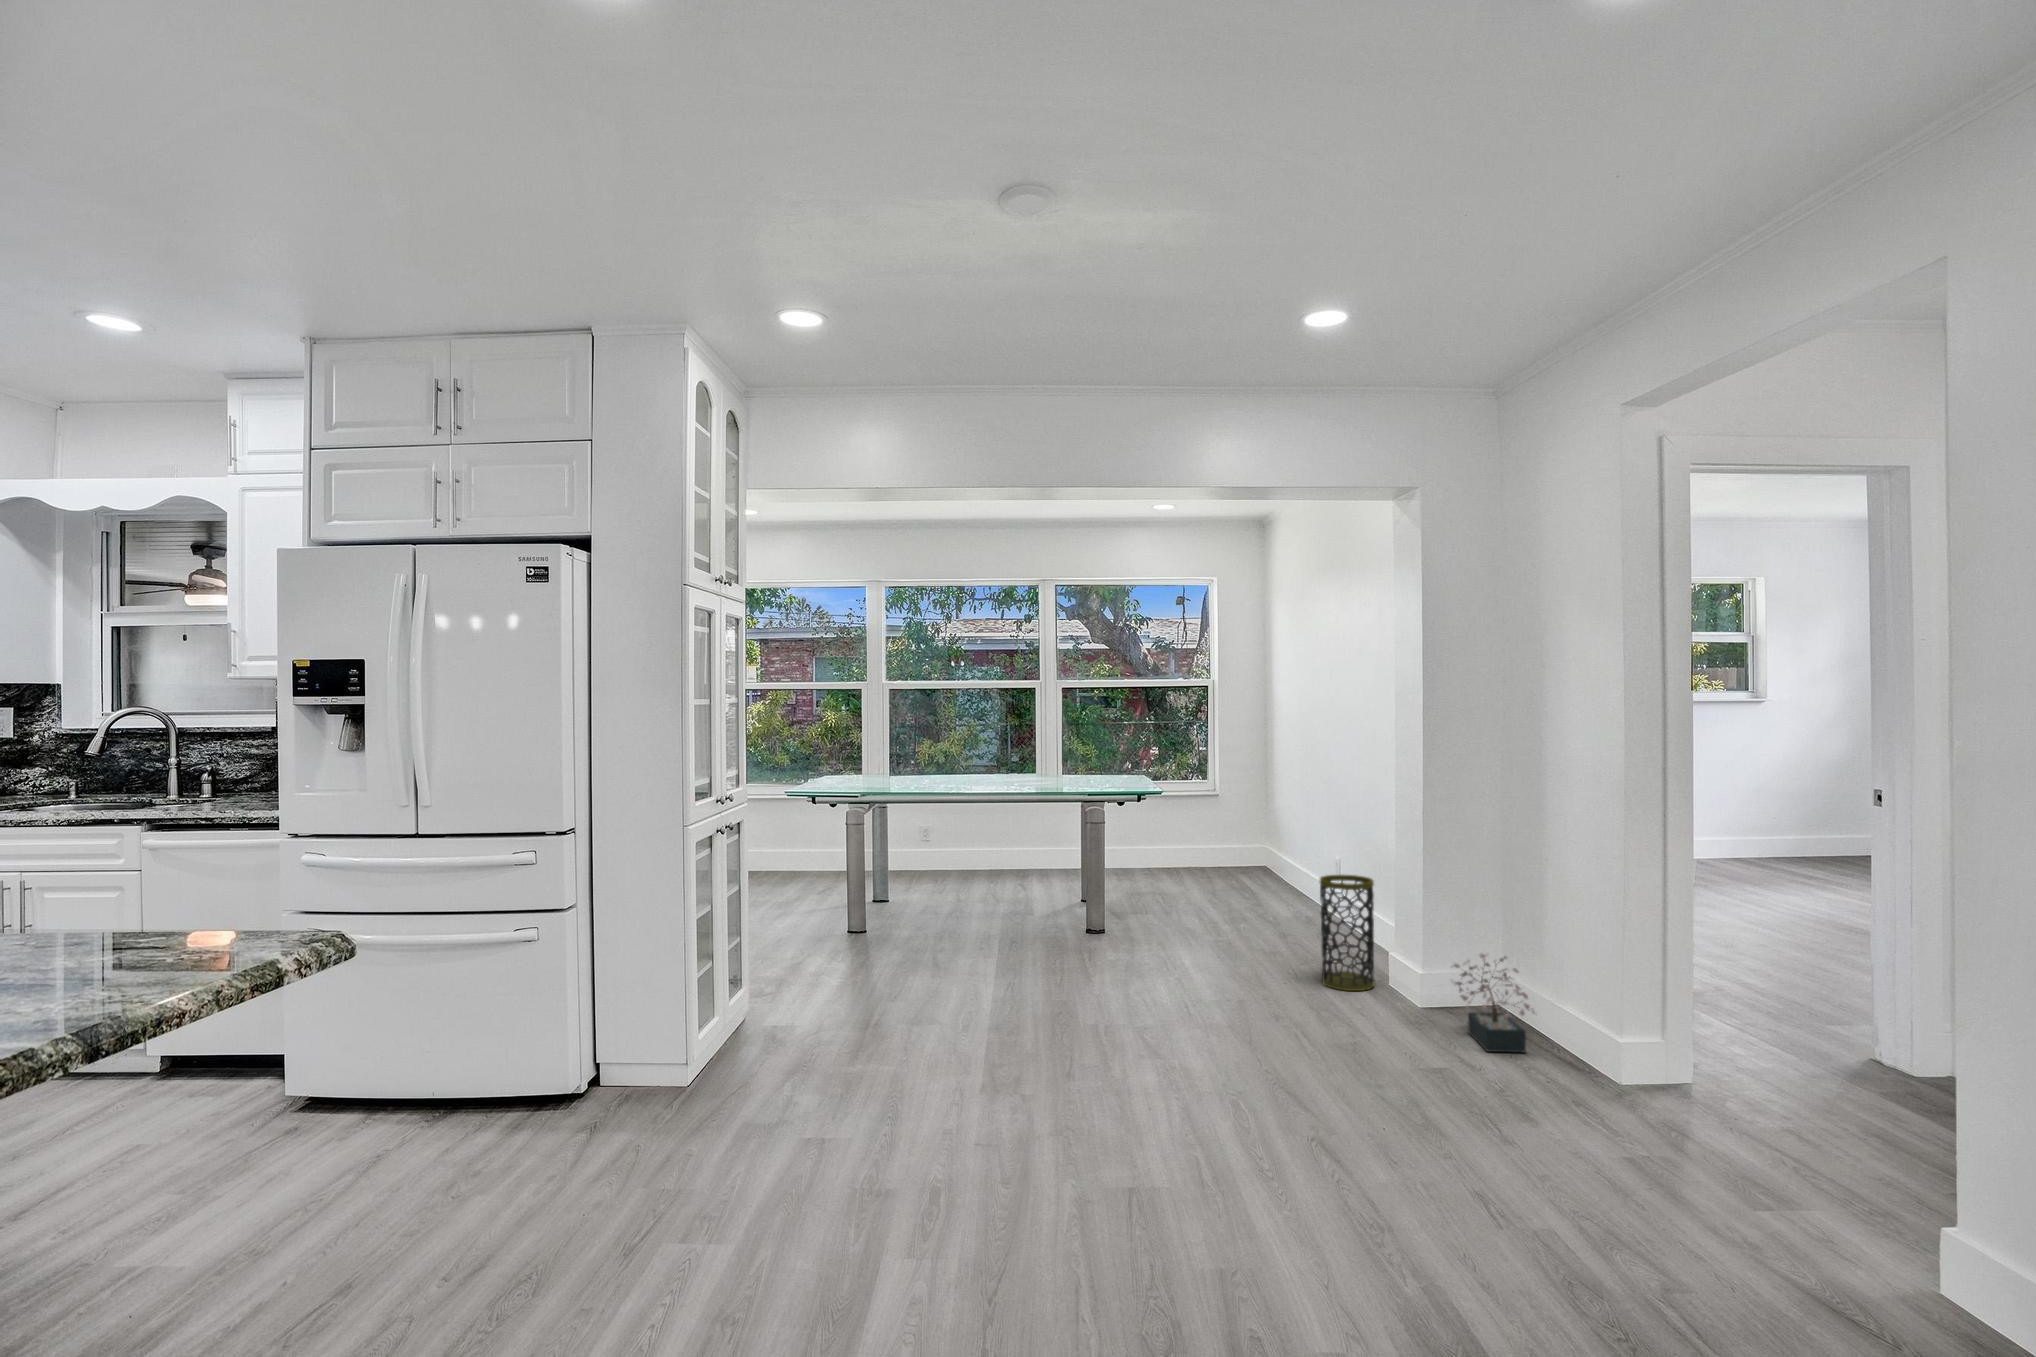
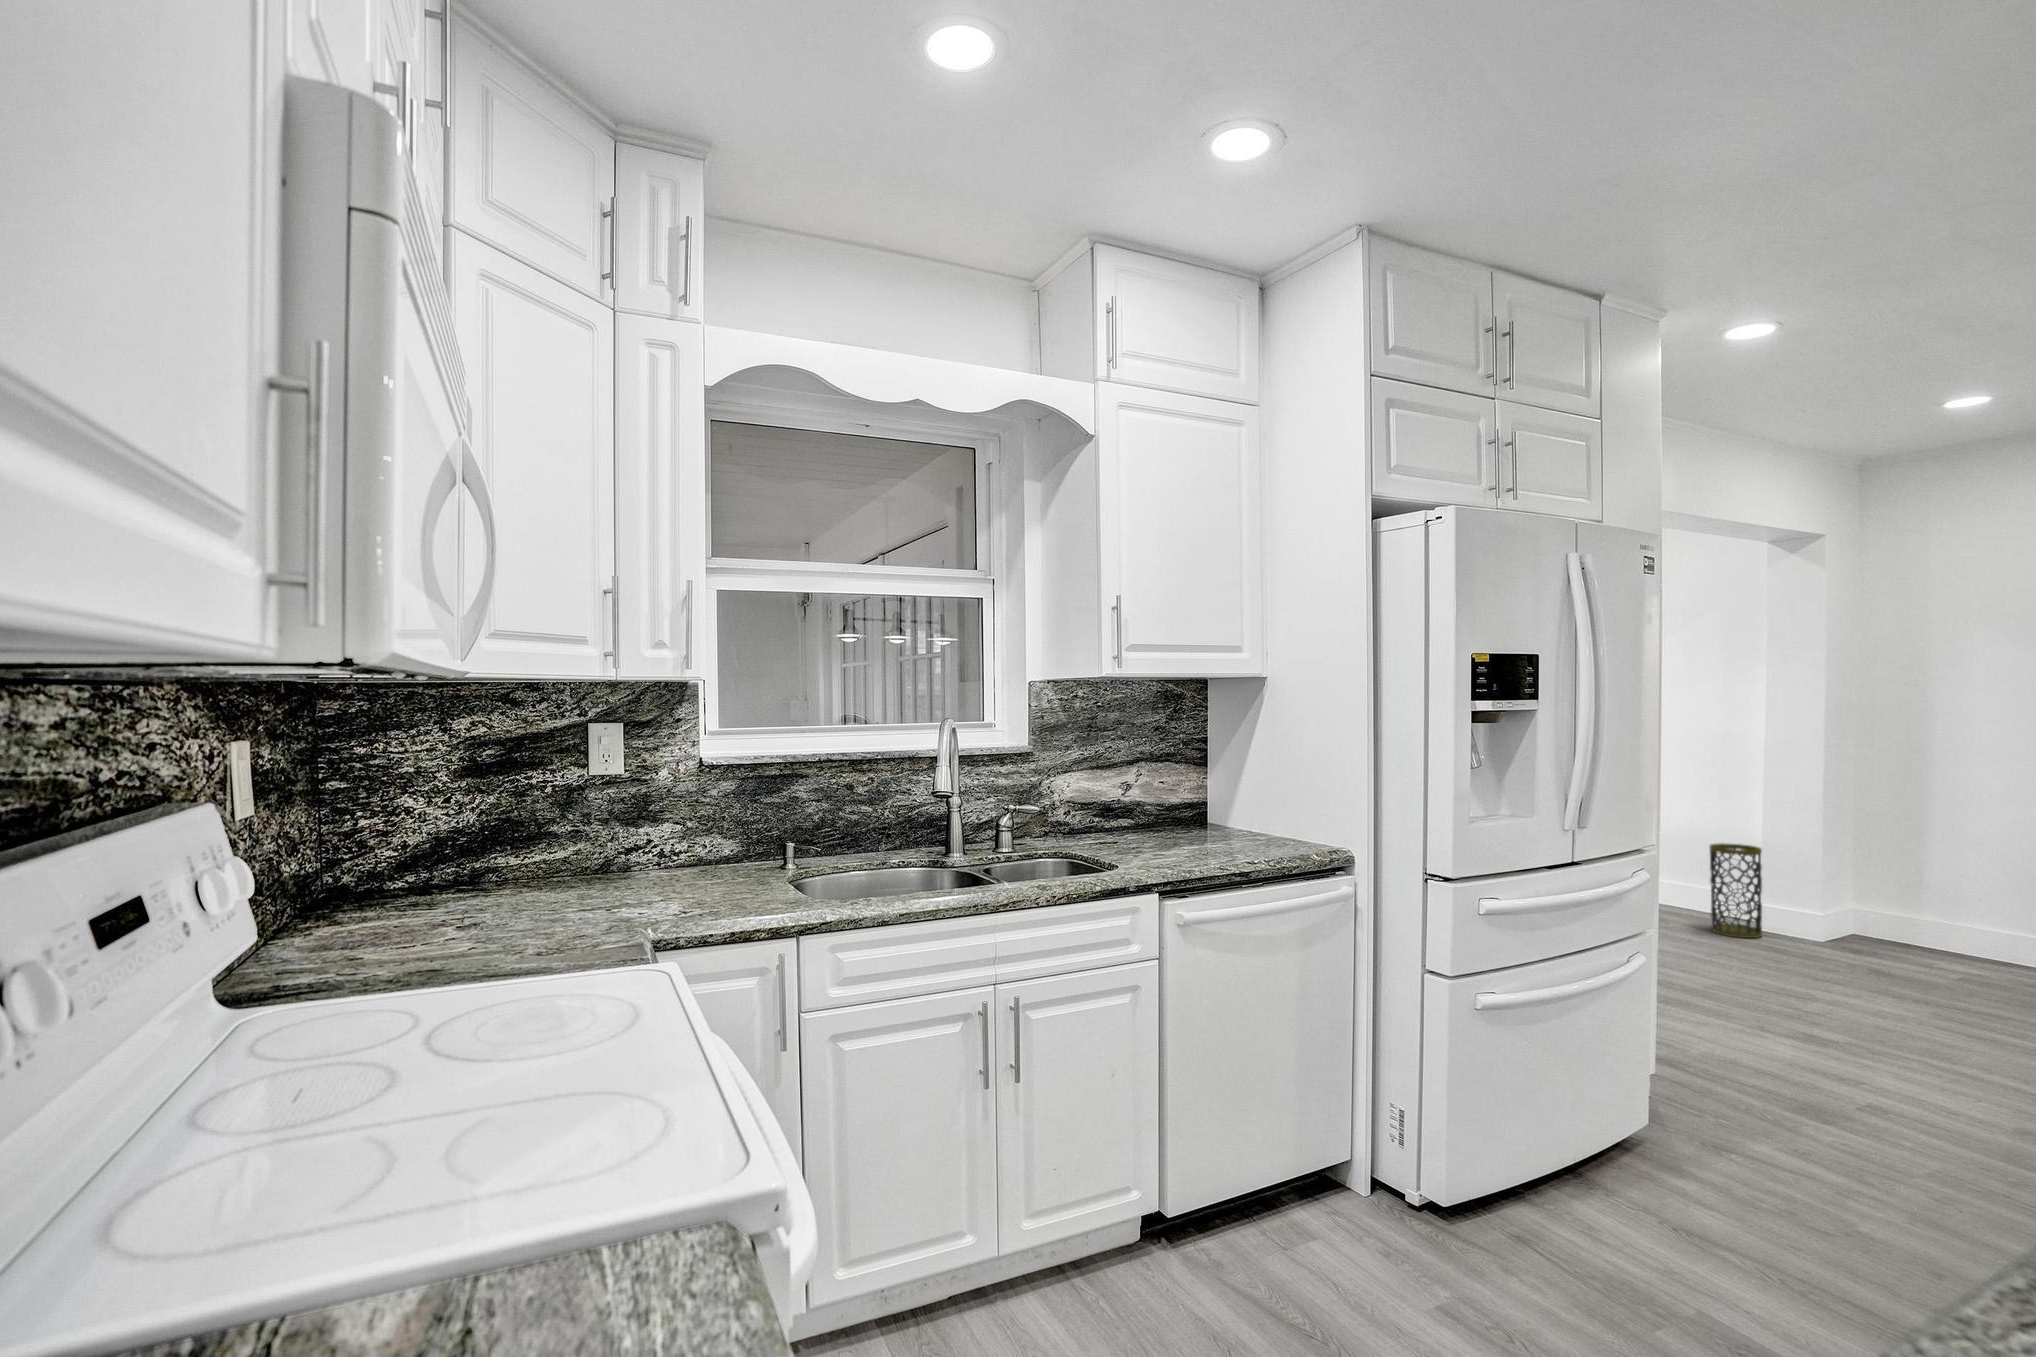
decorative plant: present [1453,953,1535,1052] -> none [1884,892,1983,966]

